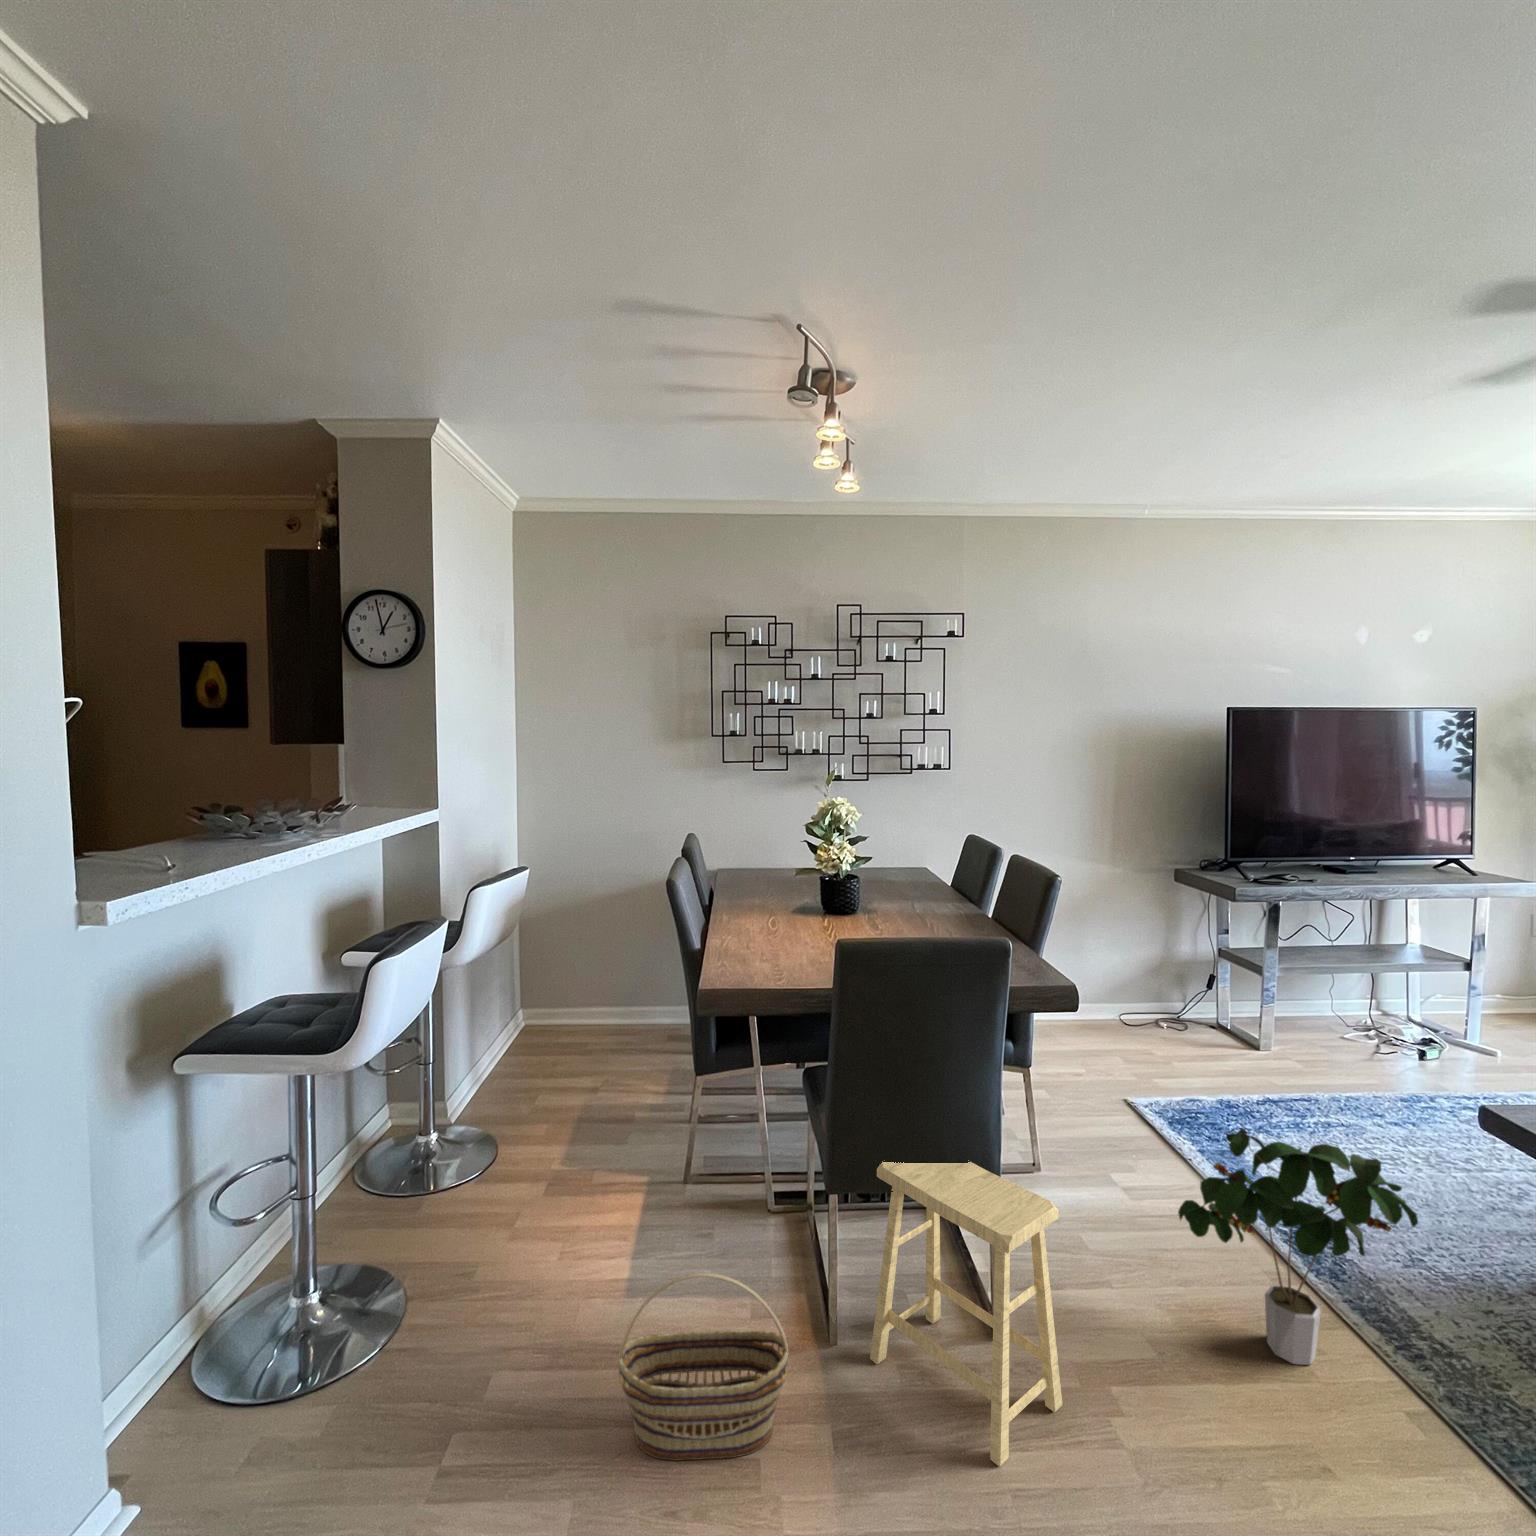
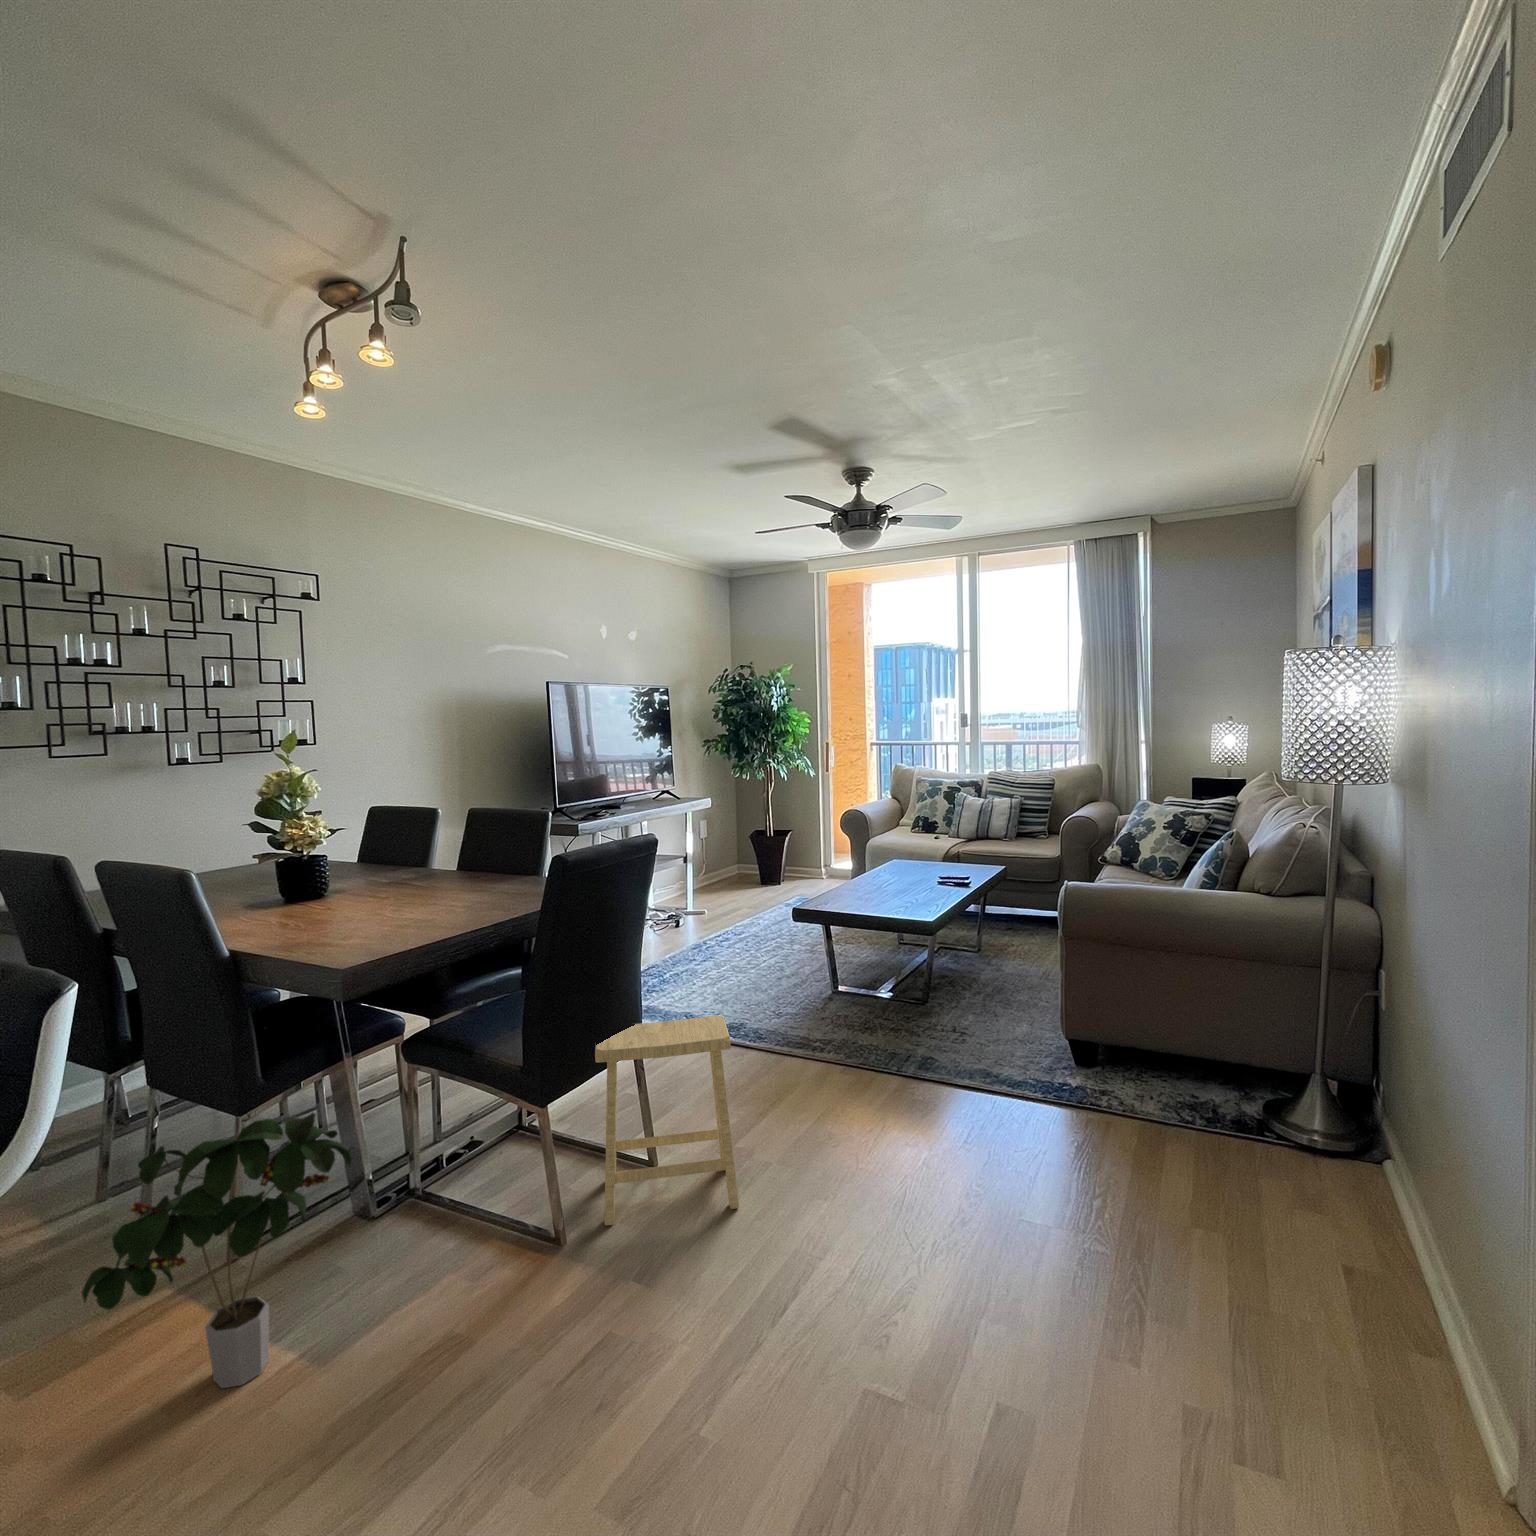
potted plant: present [1178,1129,1418,1365] -> present [82,1113,351,1388]
basket: present [619,1273,788,1461] -> none [483,1180,618,1396]

